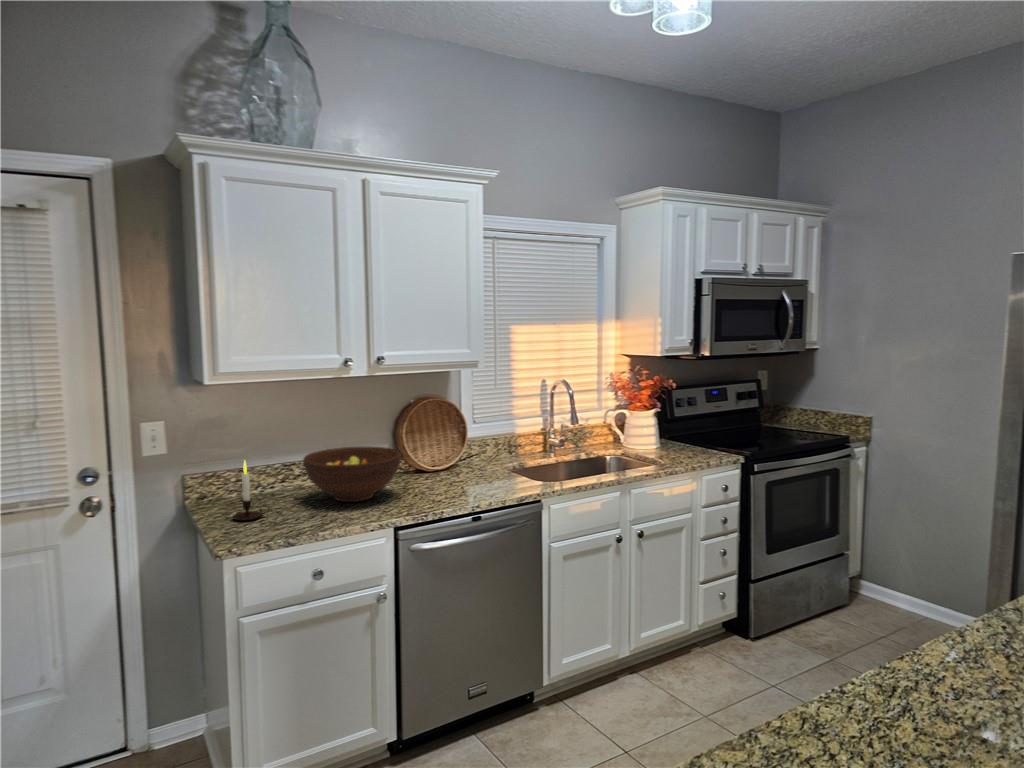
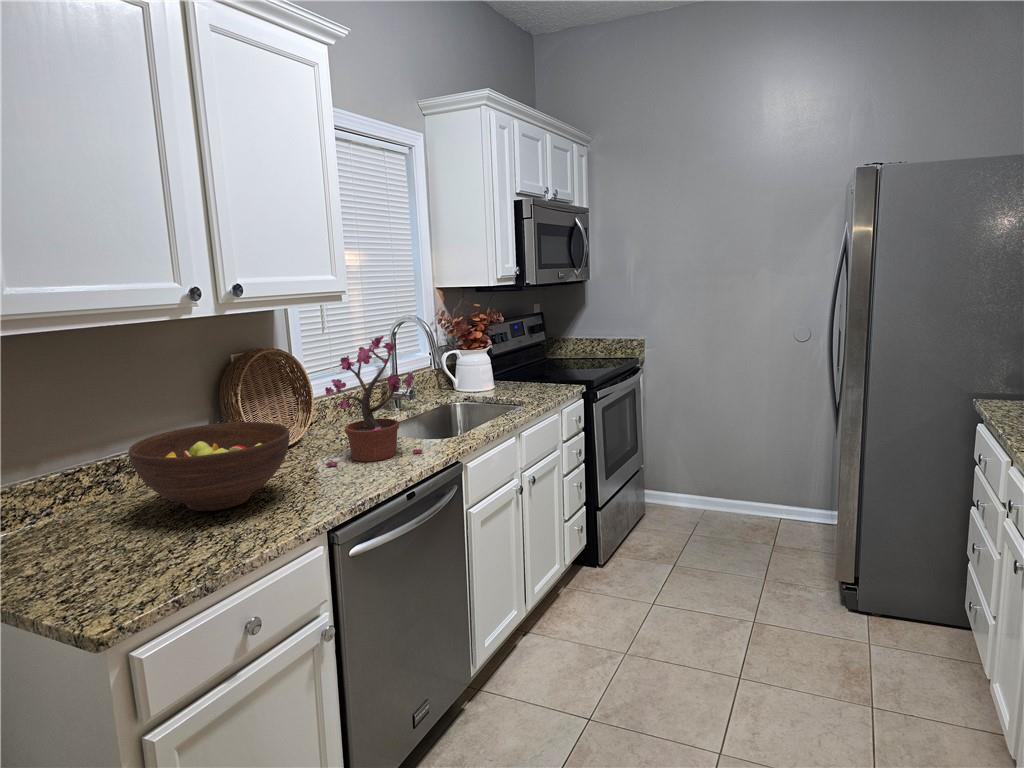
potted plant: none [441,397,513,490] -> present [325,336,422,467]
candle: present [233,460,268,520] -> none [40,469,110,579]

